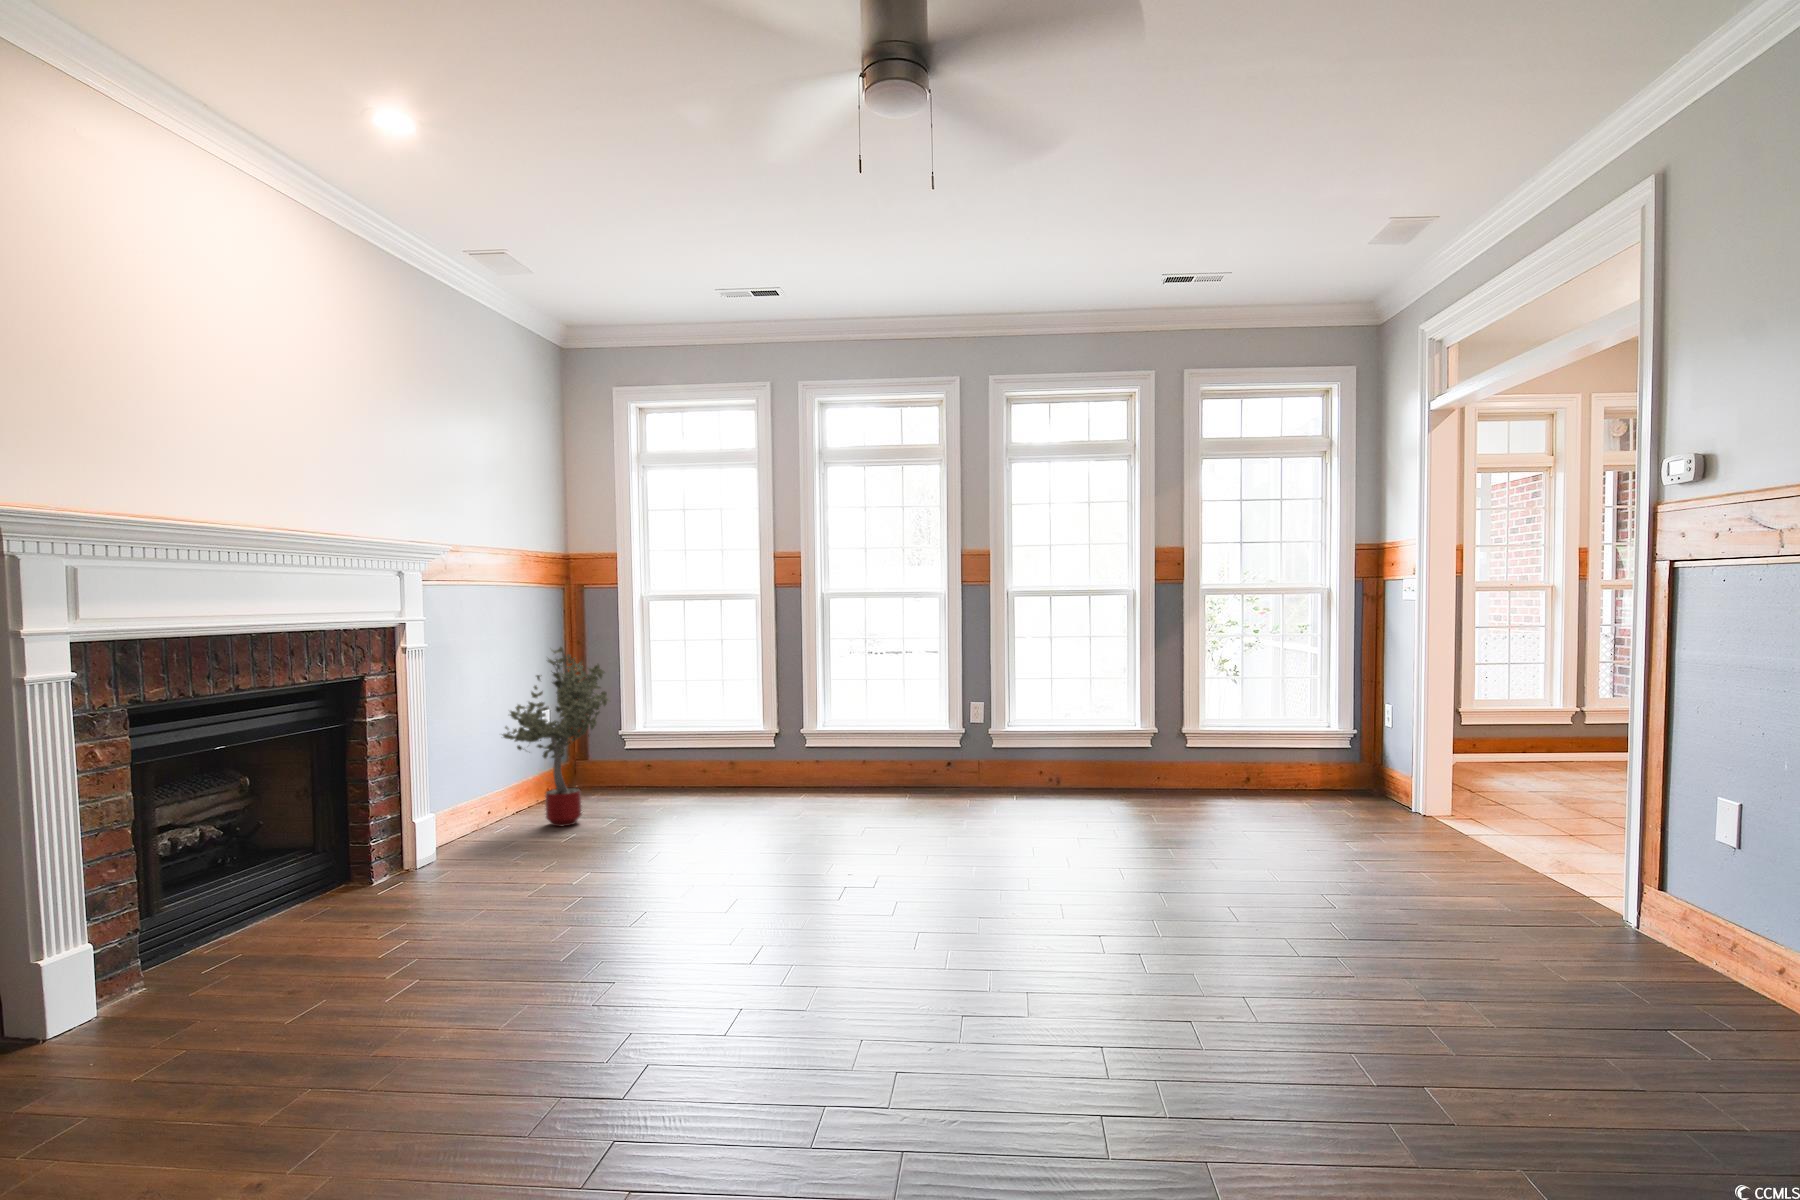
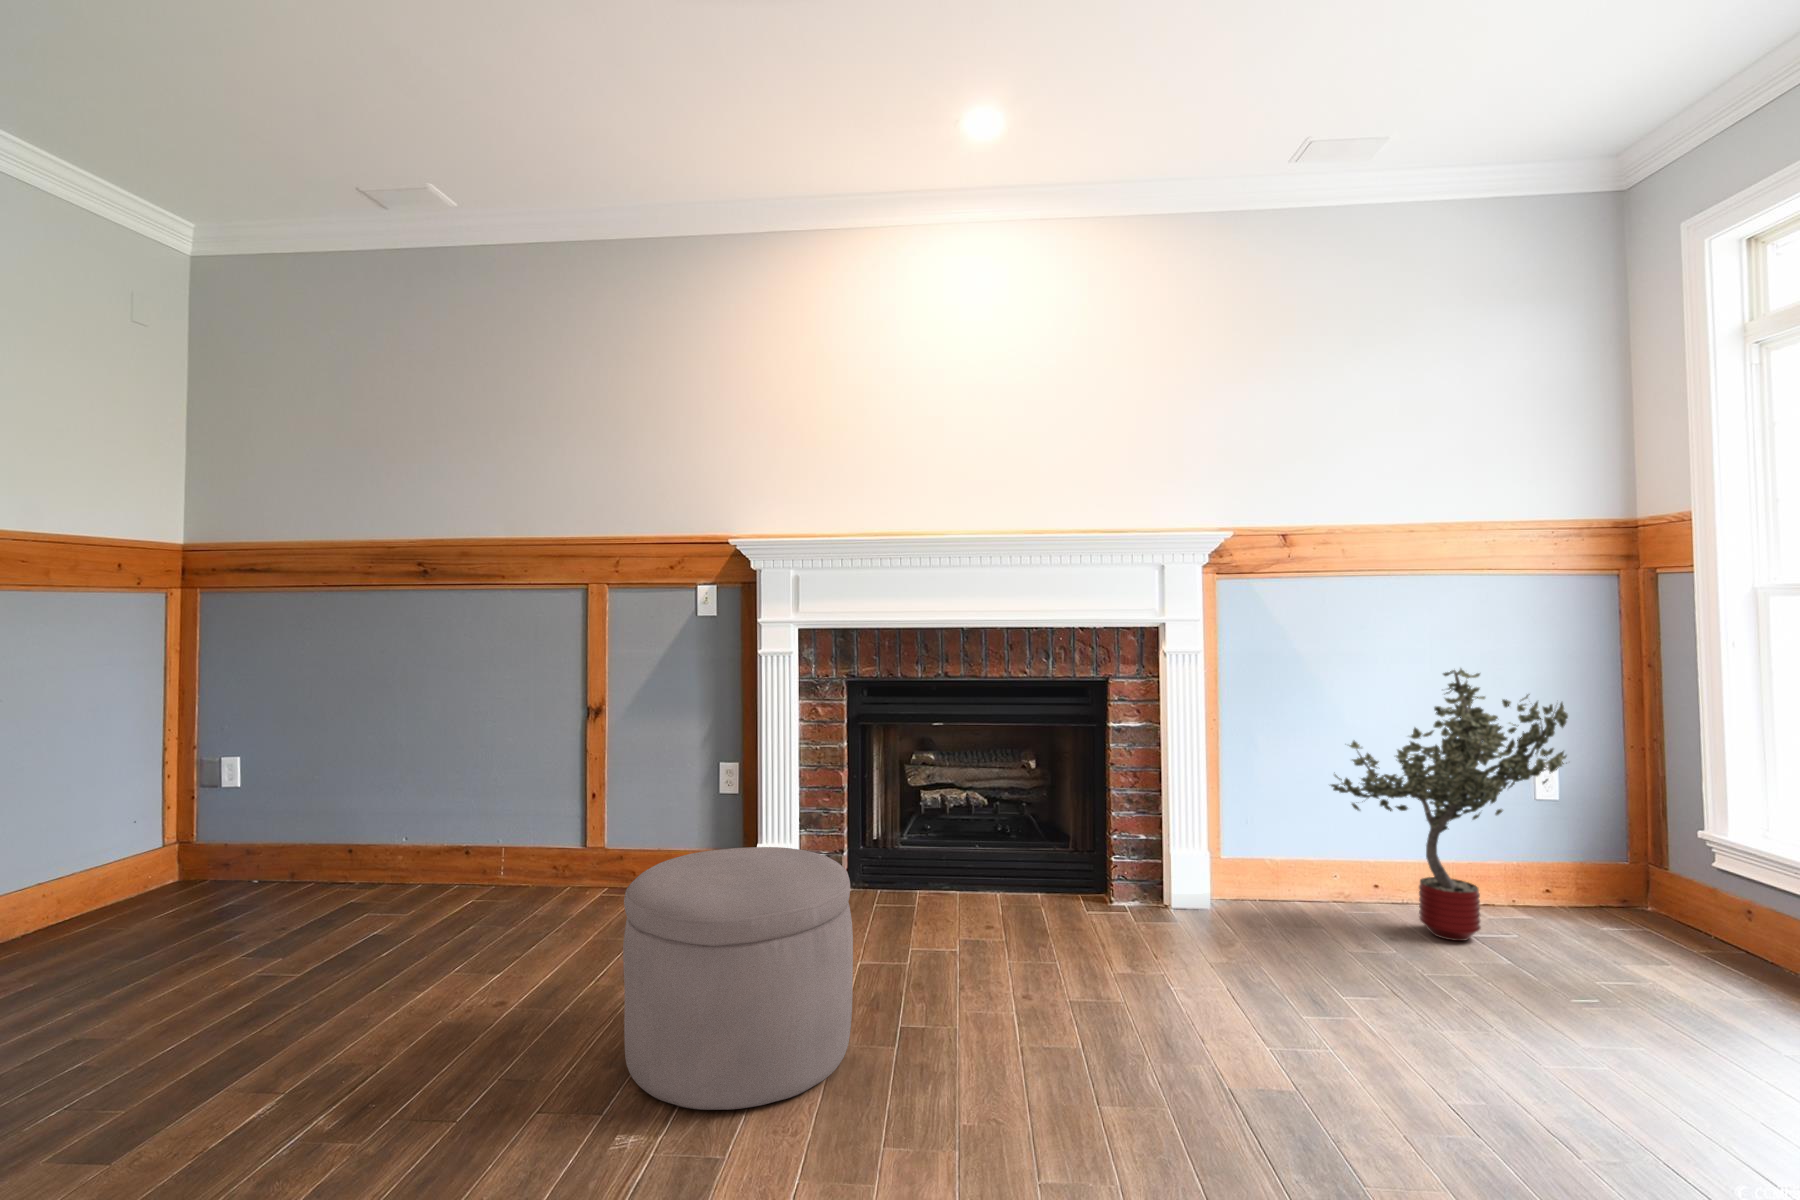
ottoman: none [377,832,602,1059] -> present [623,847,853,1110]

